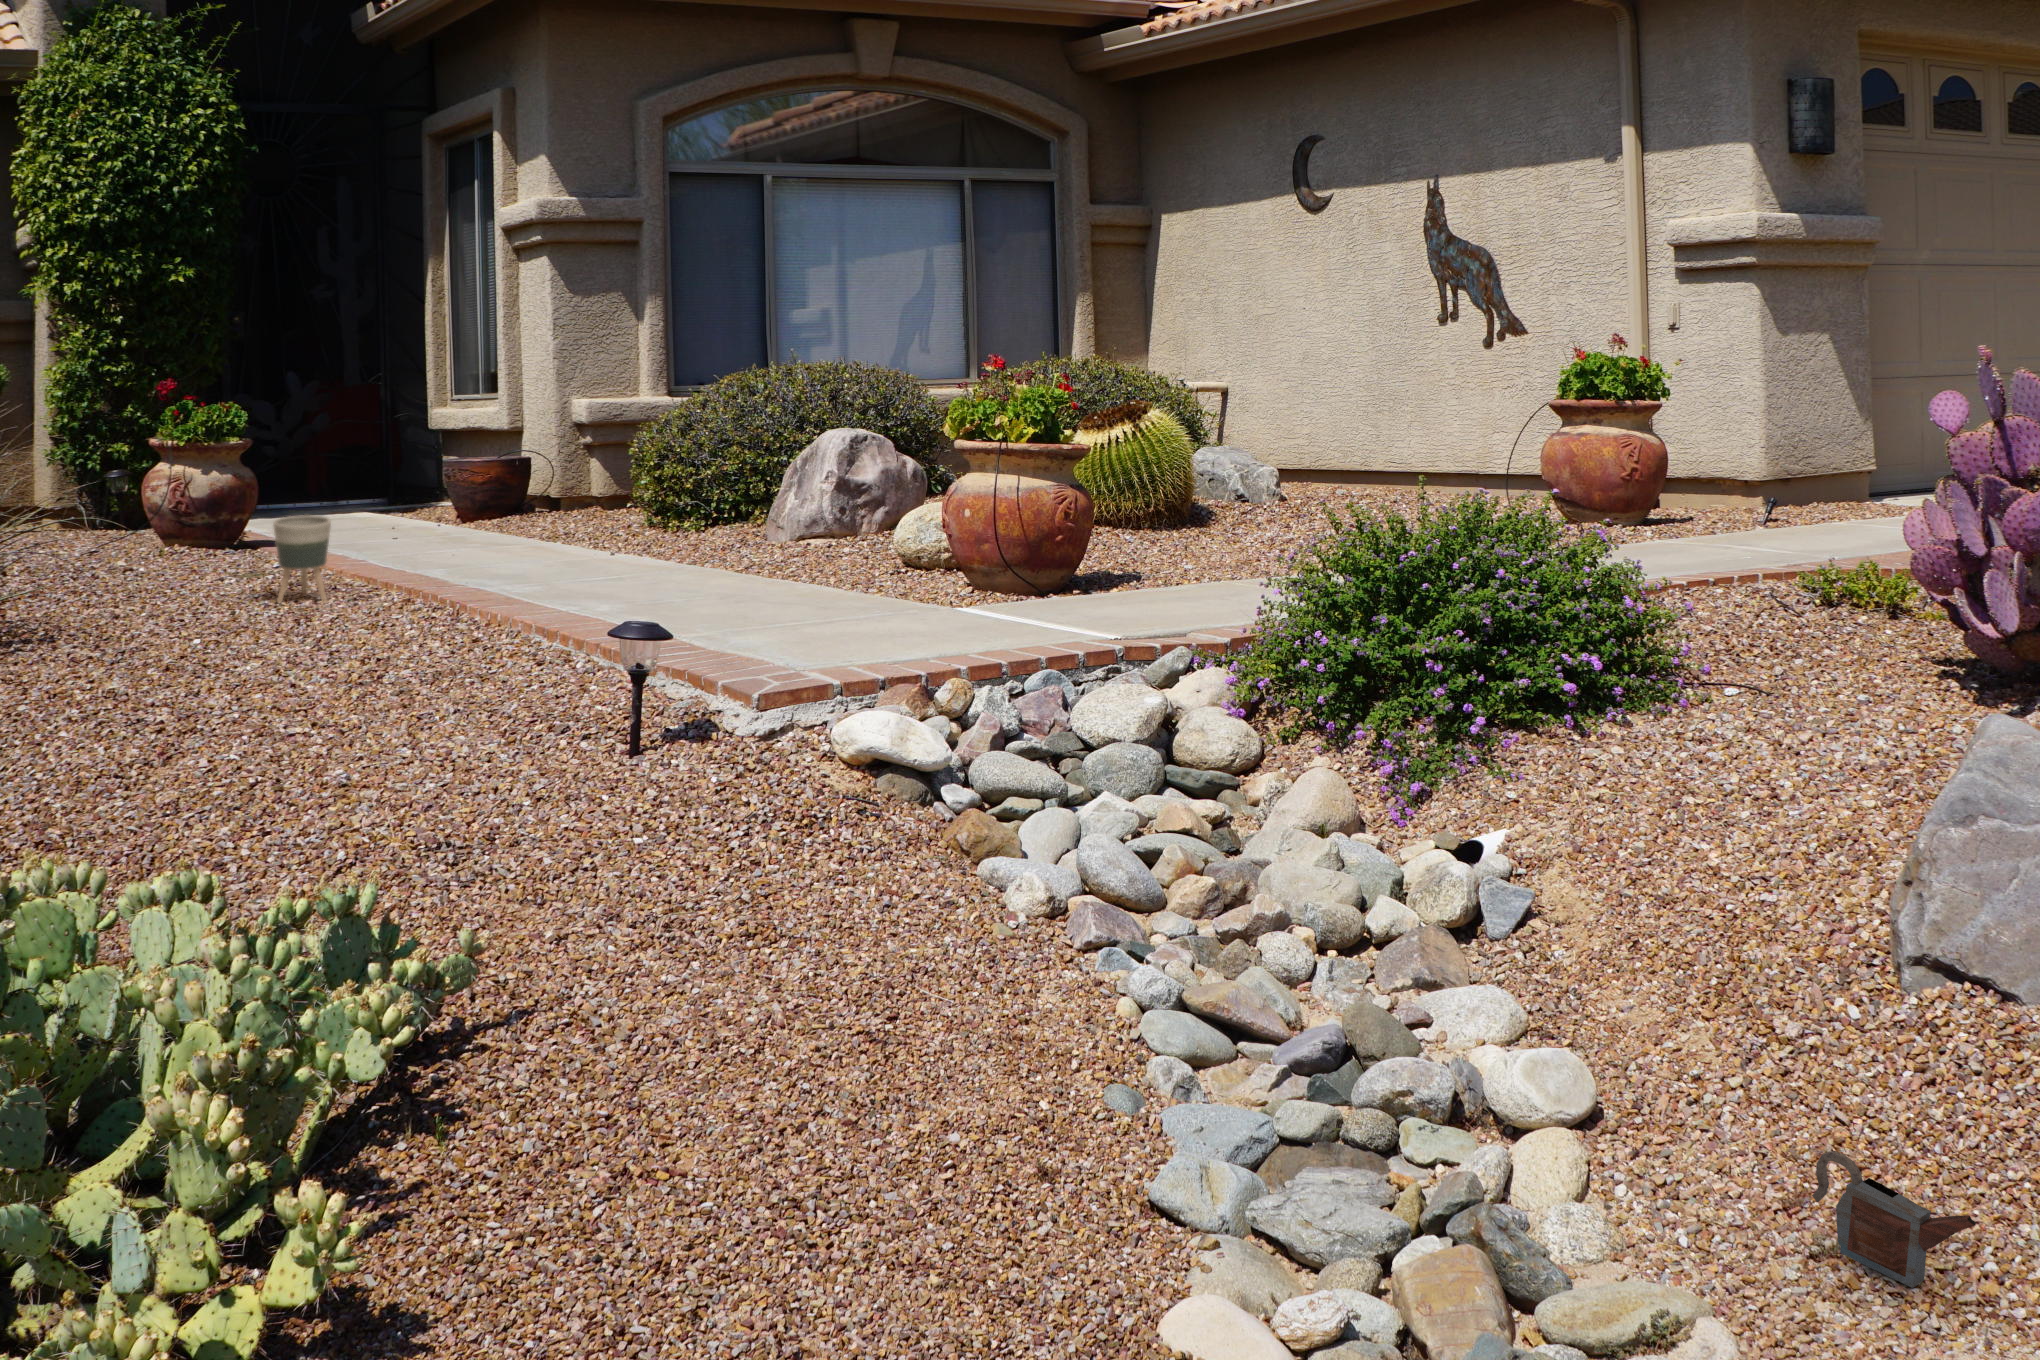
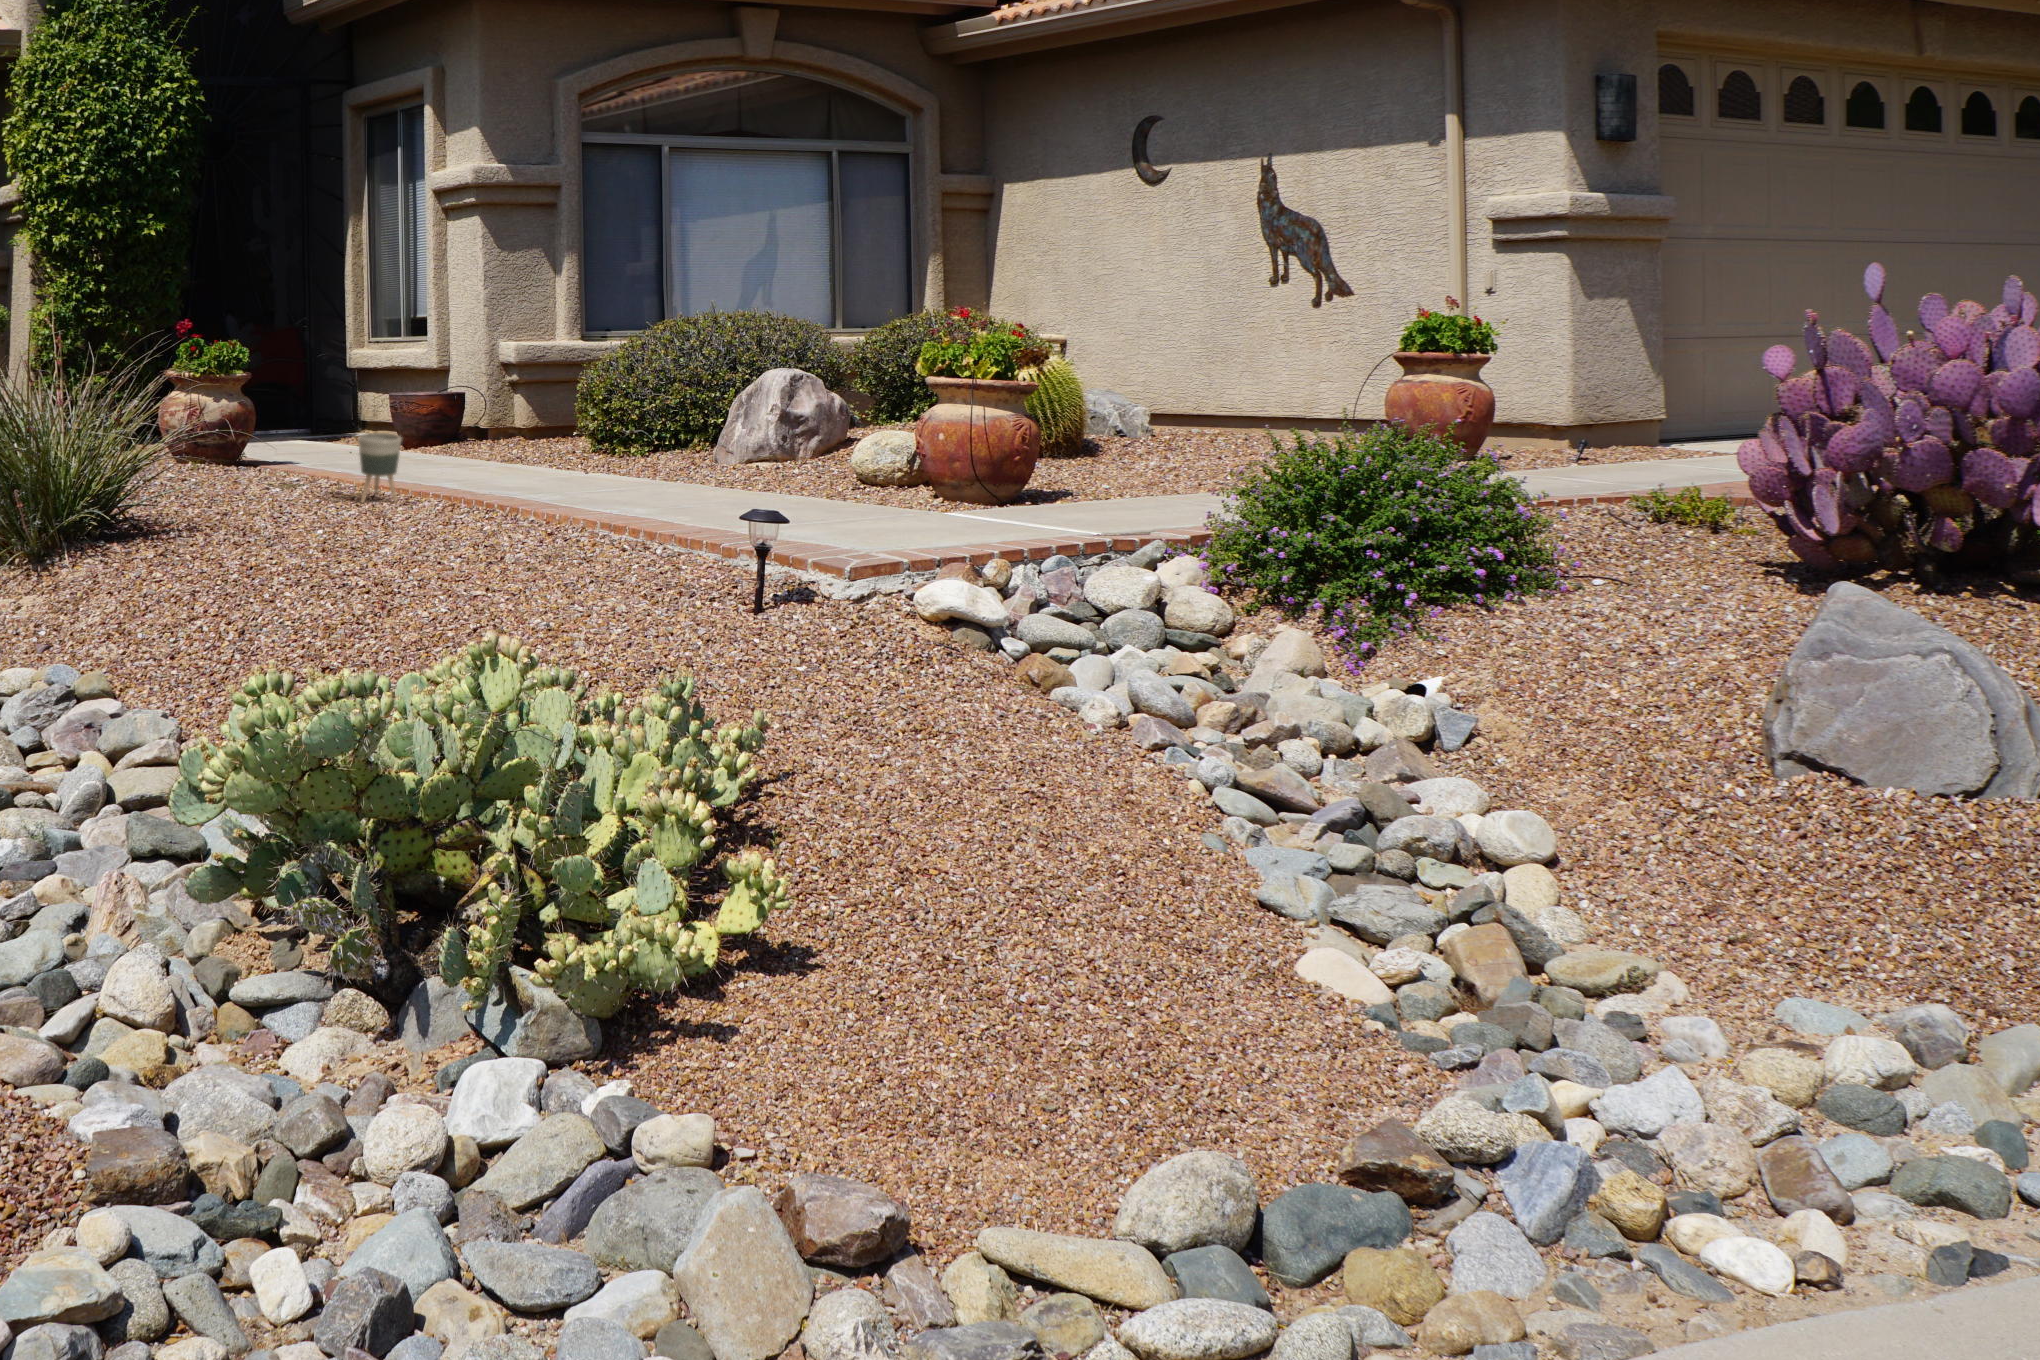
watering can: present [1812,1151,1976,1288] -> none [1725,869,1850,958]

